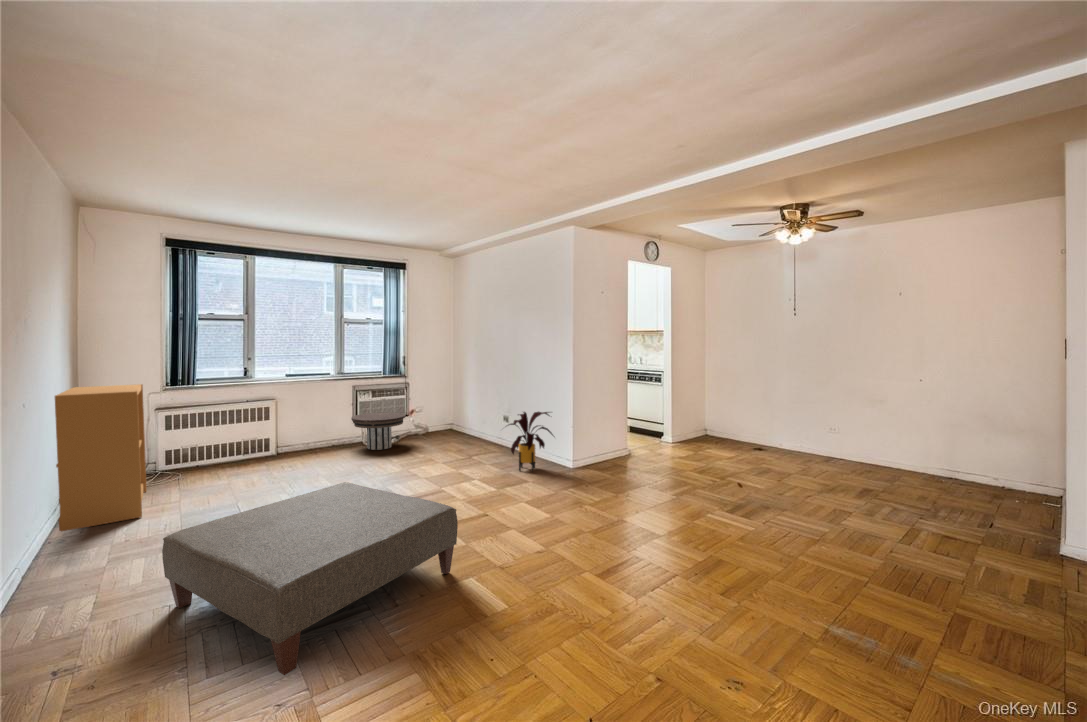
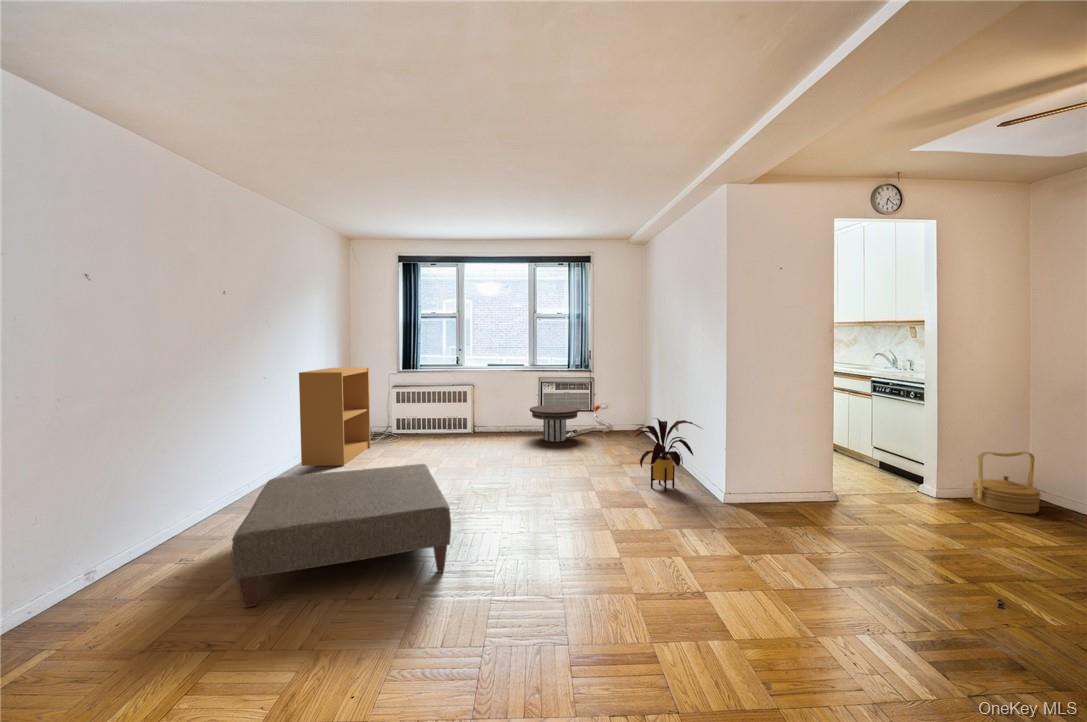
woven basket: none [690,411,721,447] -> present [972,452,1041,514]

